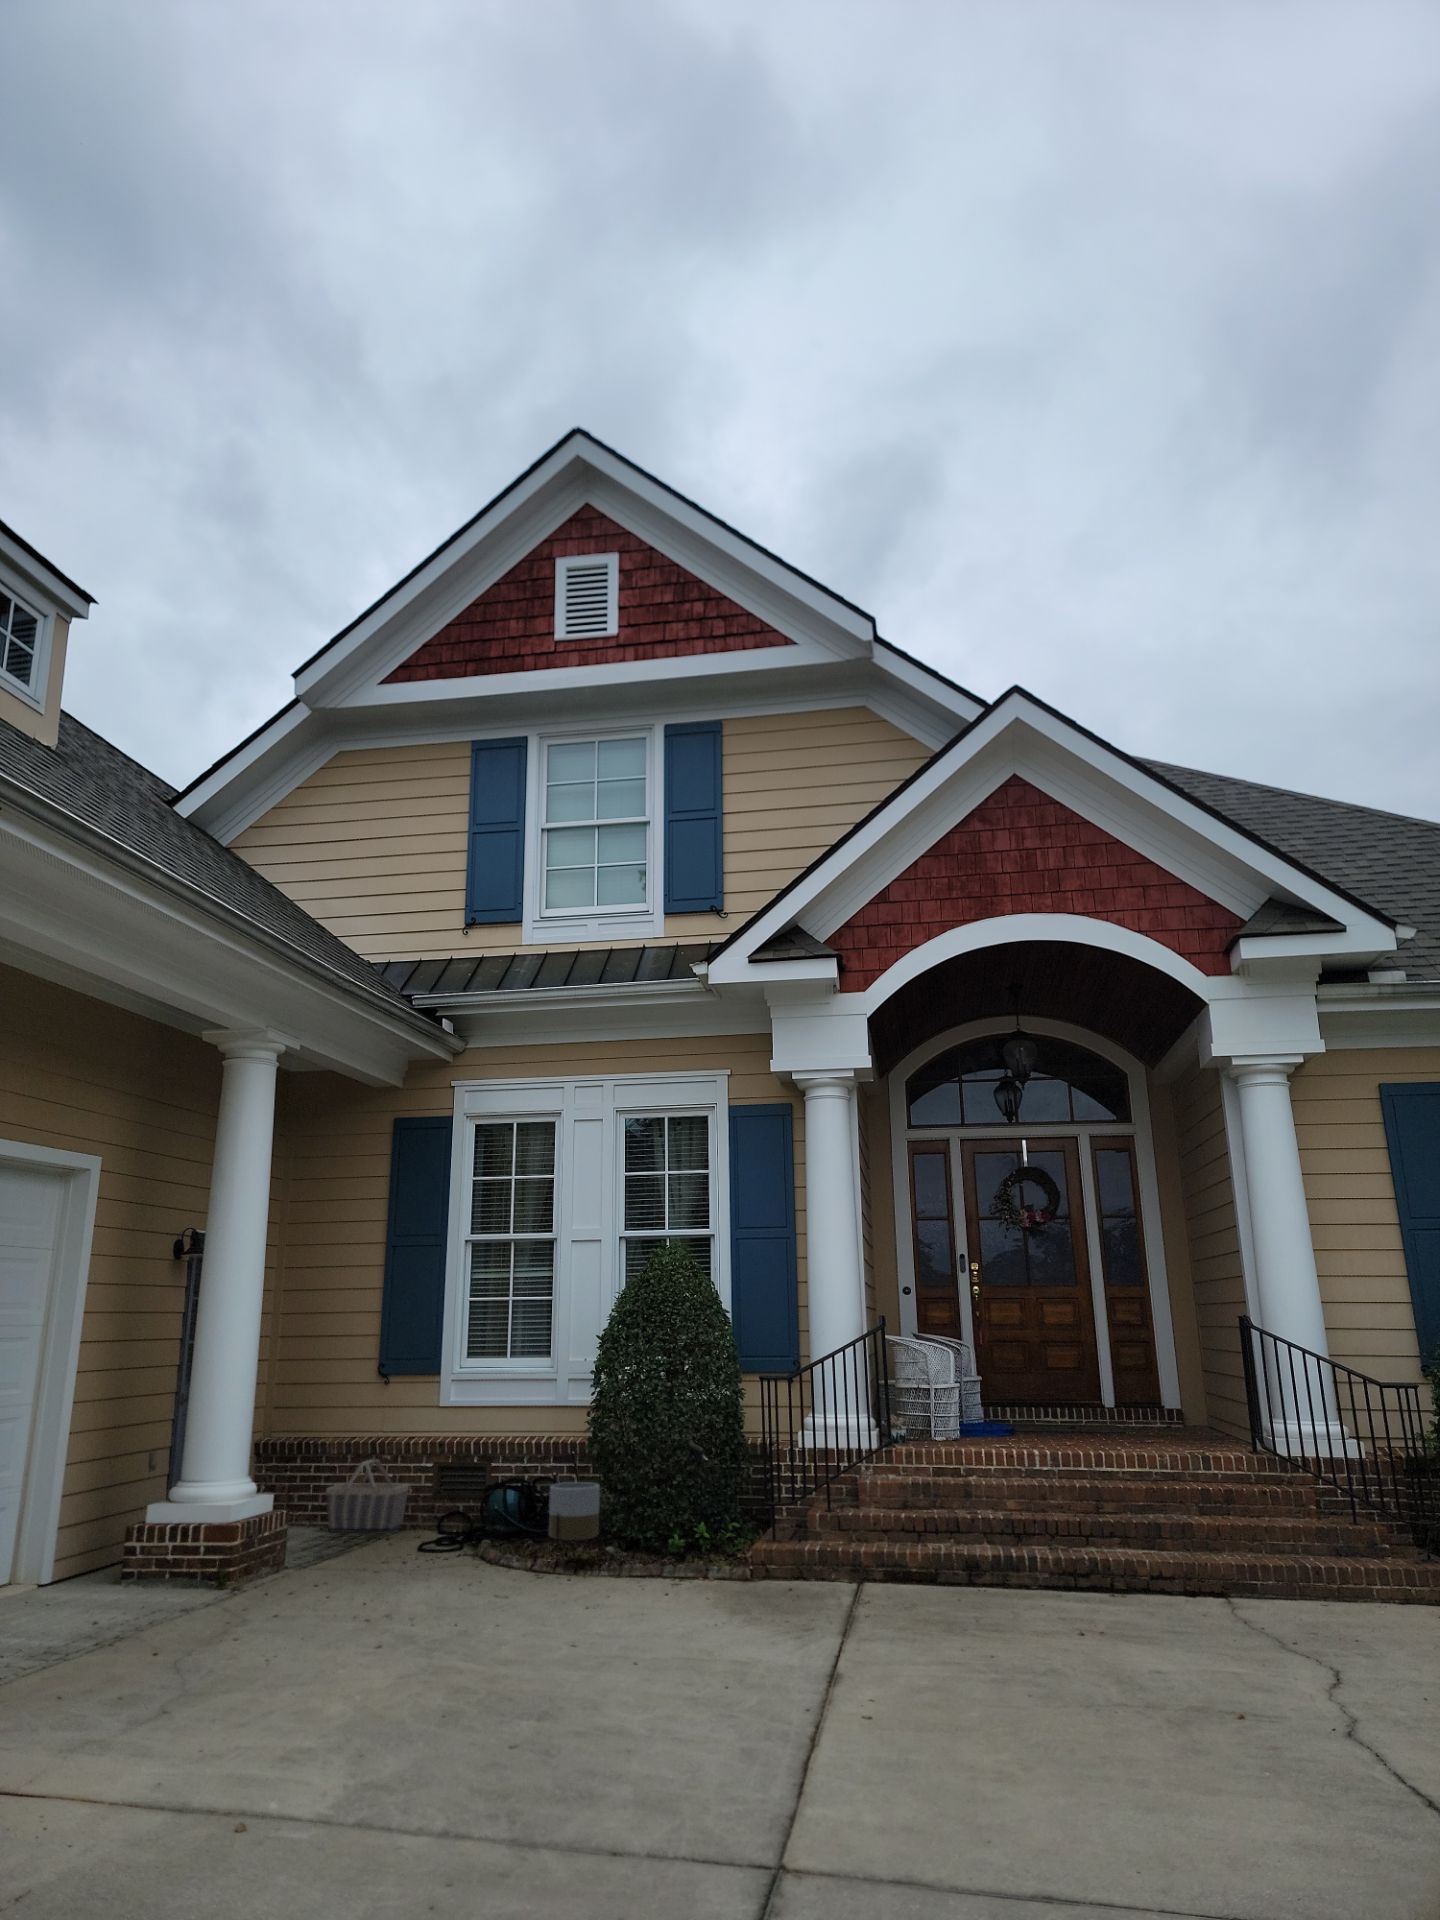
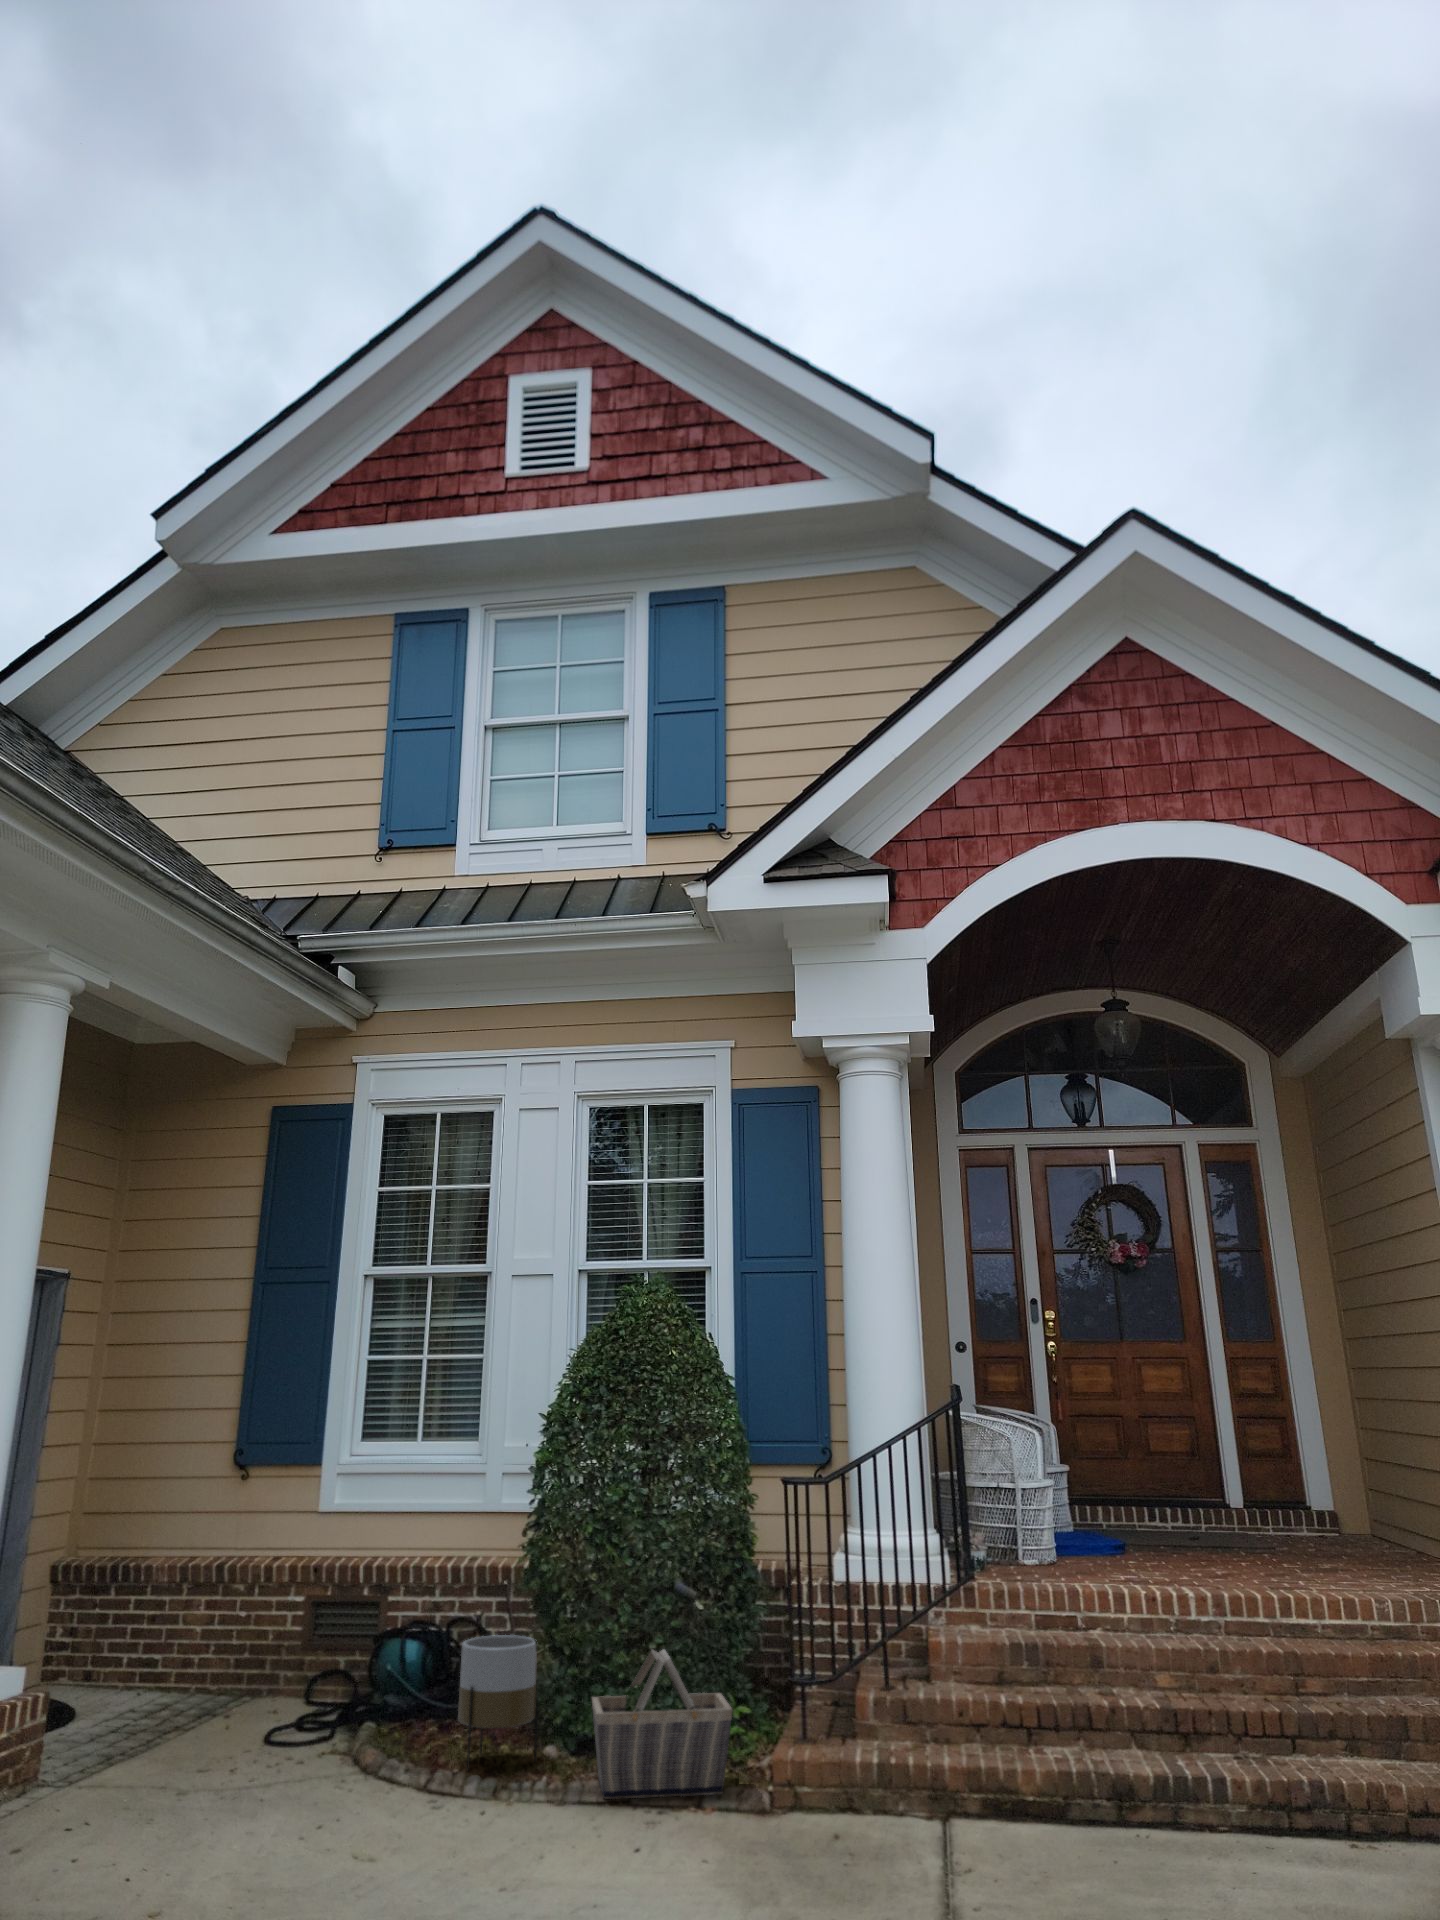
basket: present [326,1459,409,1533] -> present [592,1650,733,1799]

